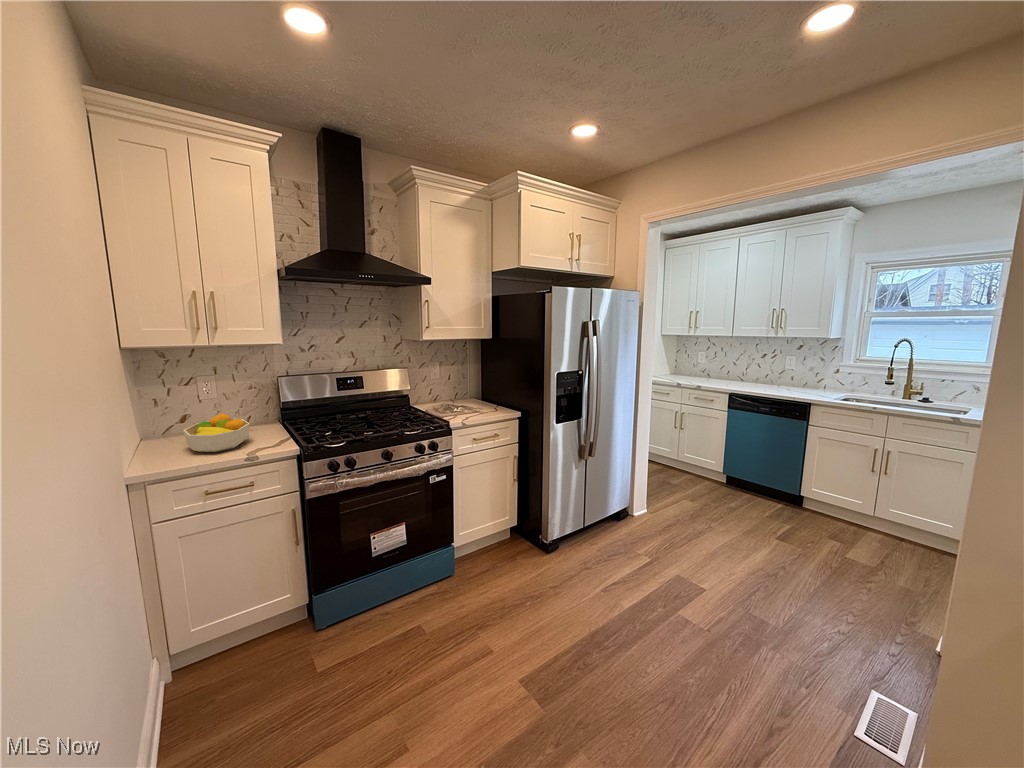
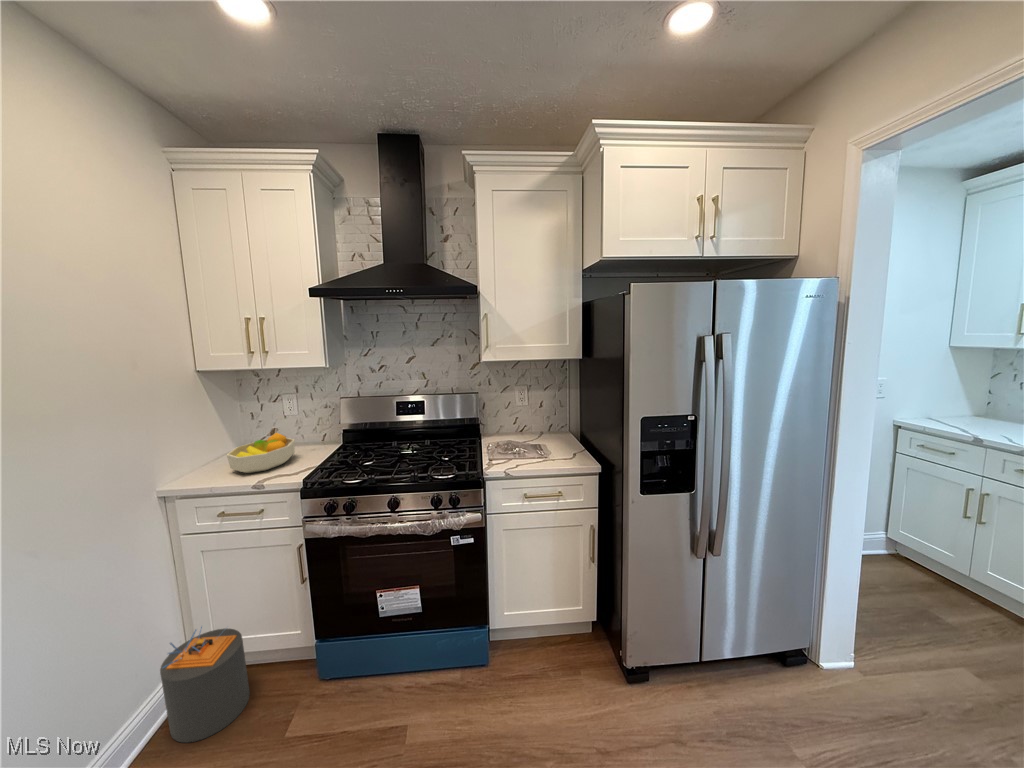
trash can: none [162,604,252,724] -> present [160,627,250,743]

